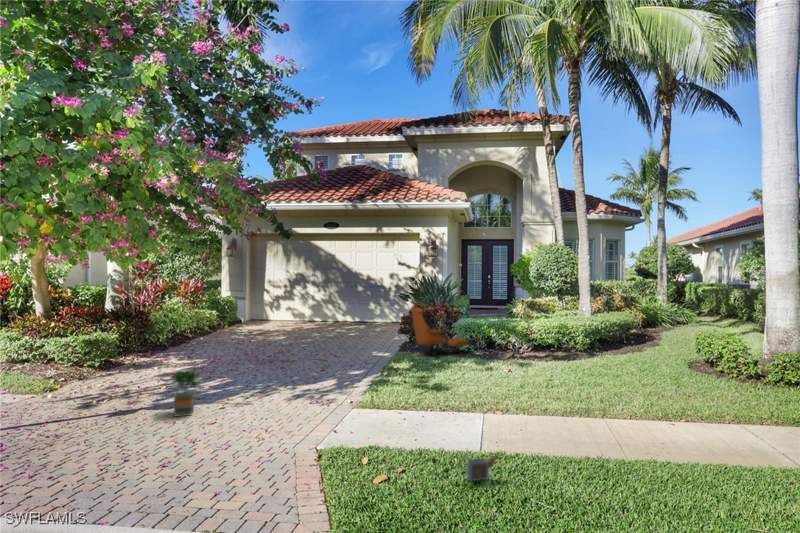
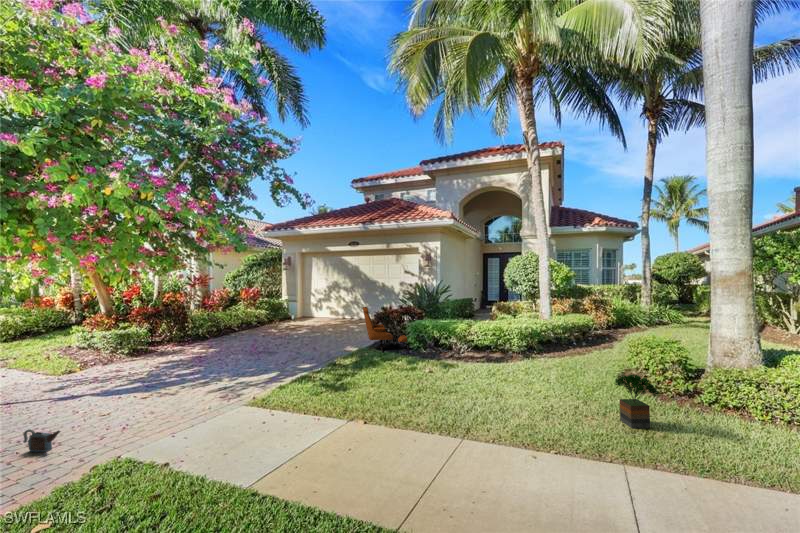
potted tree: present [171,371,200,416] -> present [615,374,658,428]
watering can: present [460,455,498,481] -> present [23,429,60,452]

